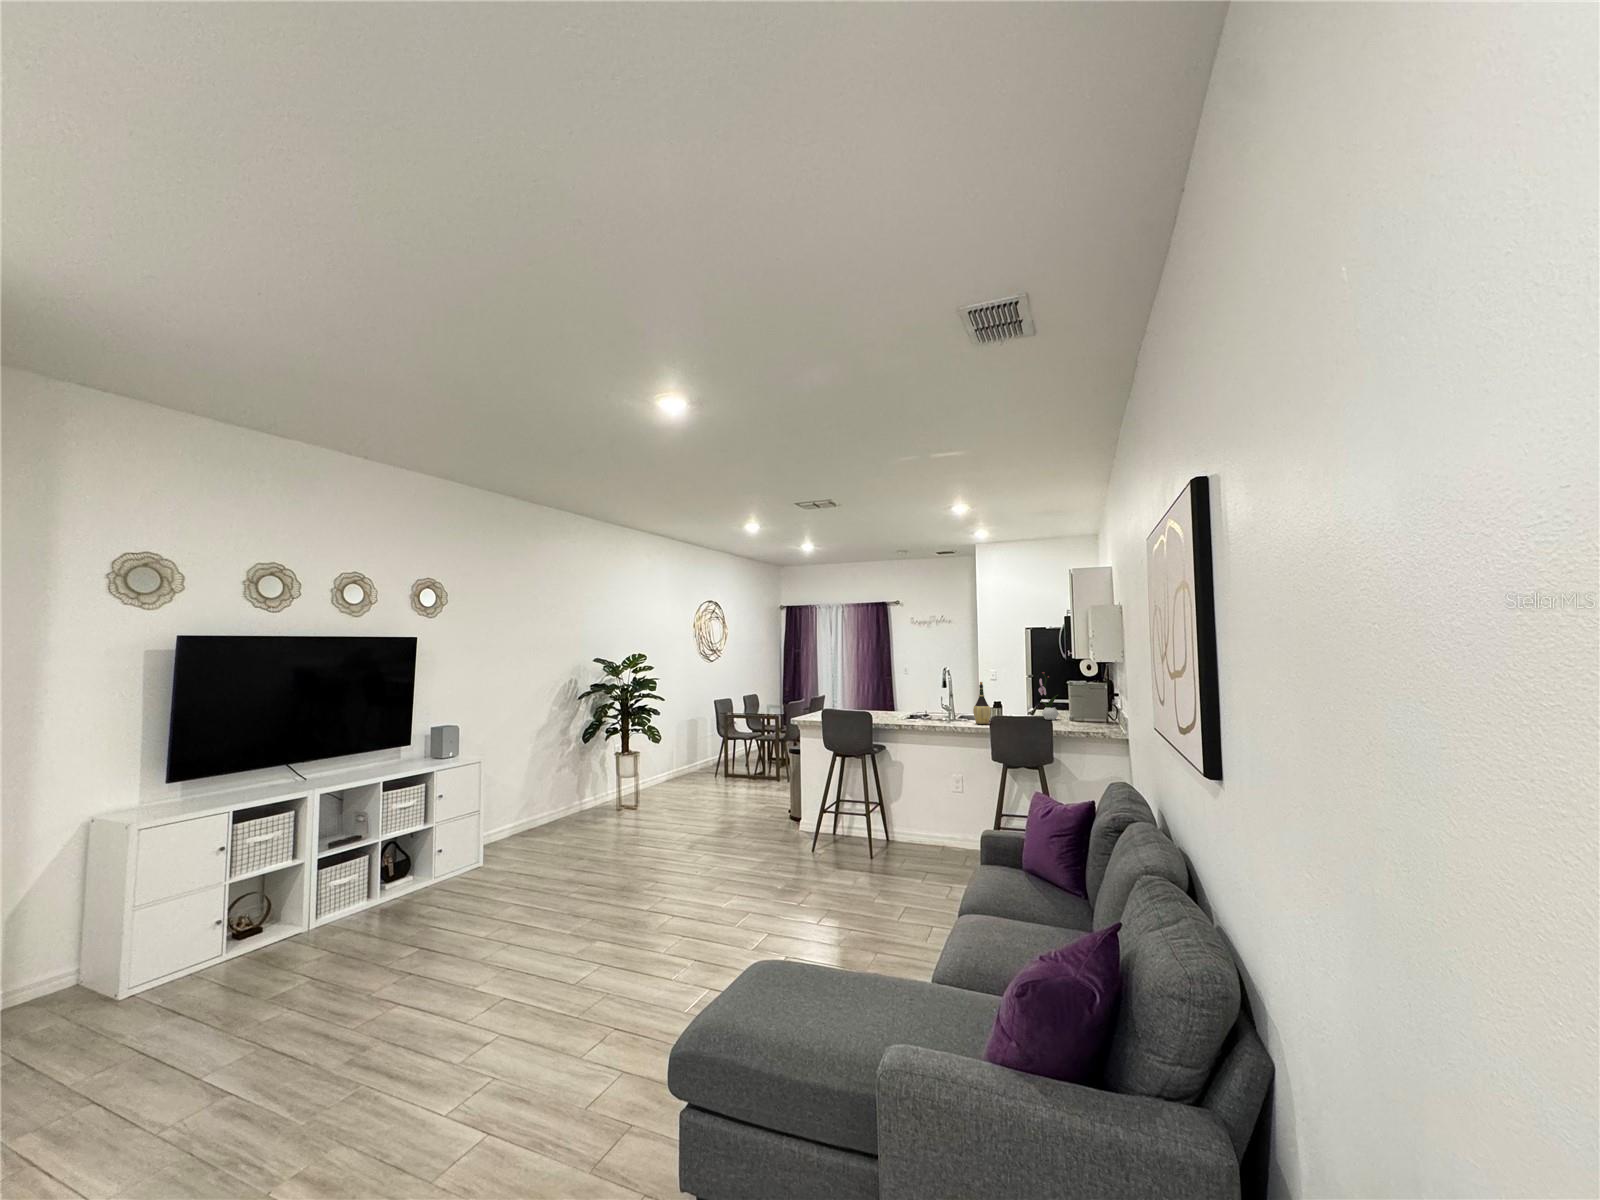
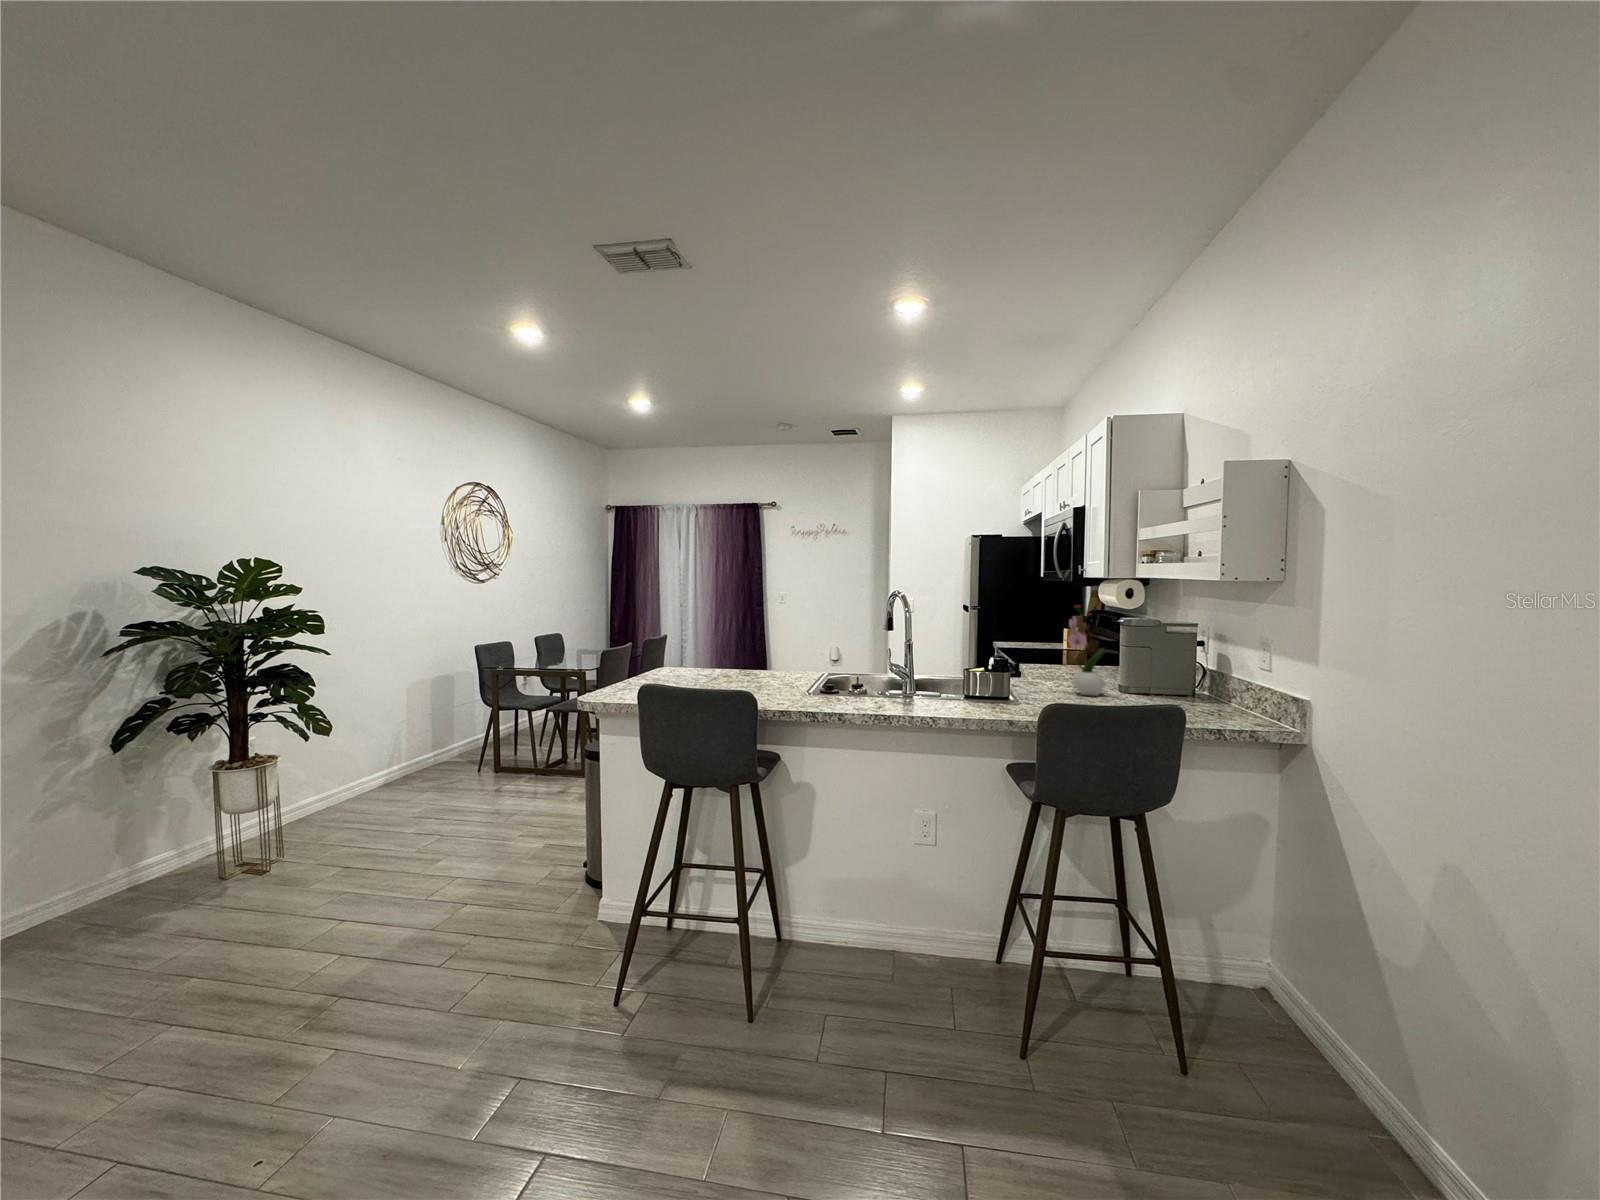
wine bottle: present [973,682,991,724] -> none [963,624,999,711]

